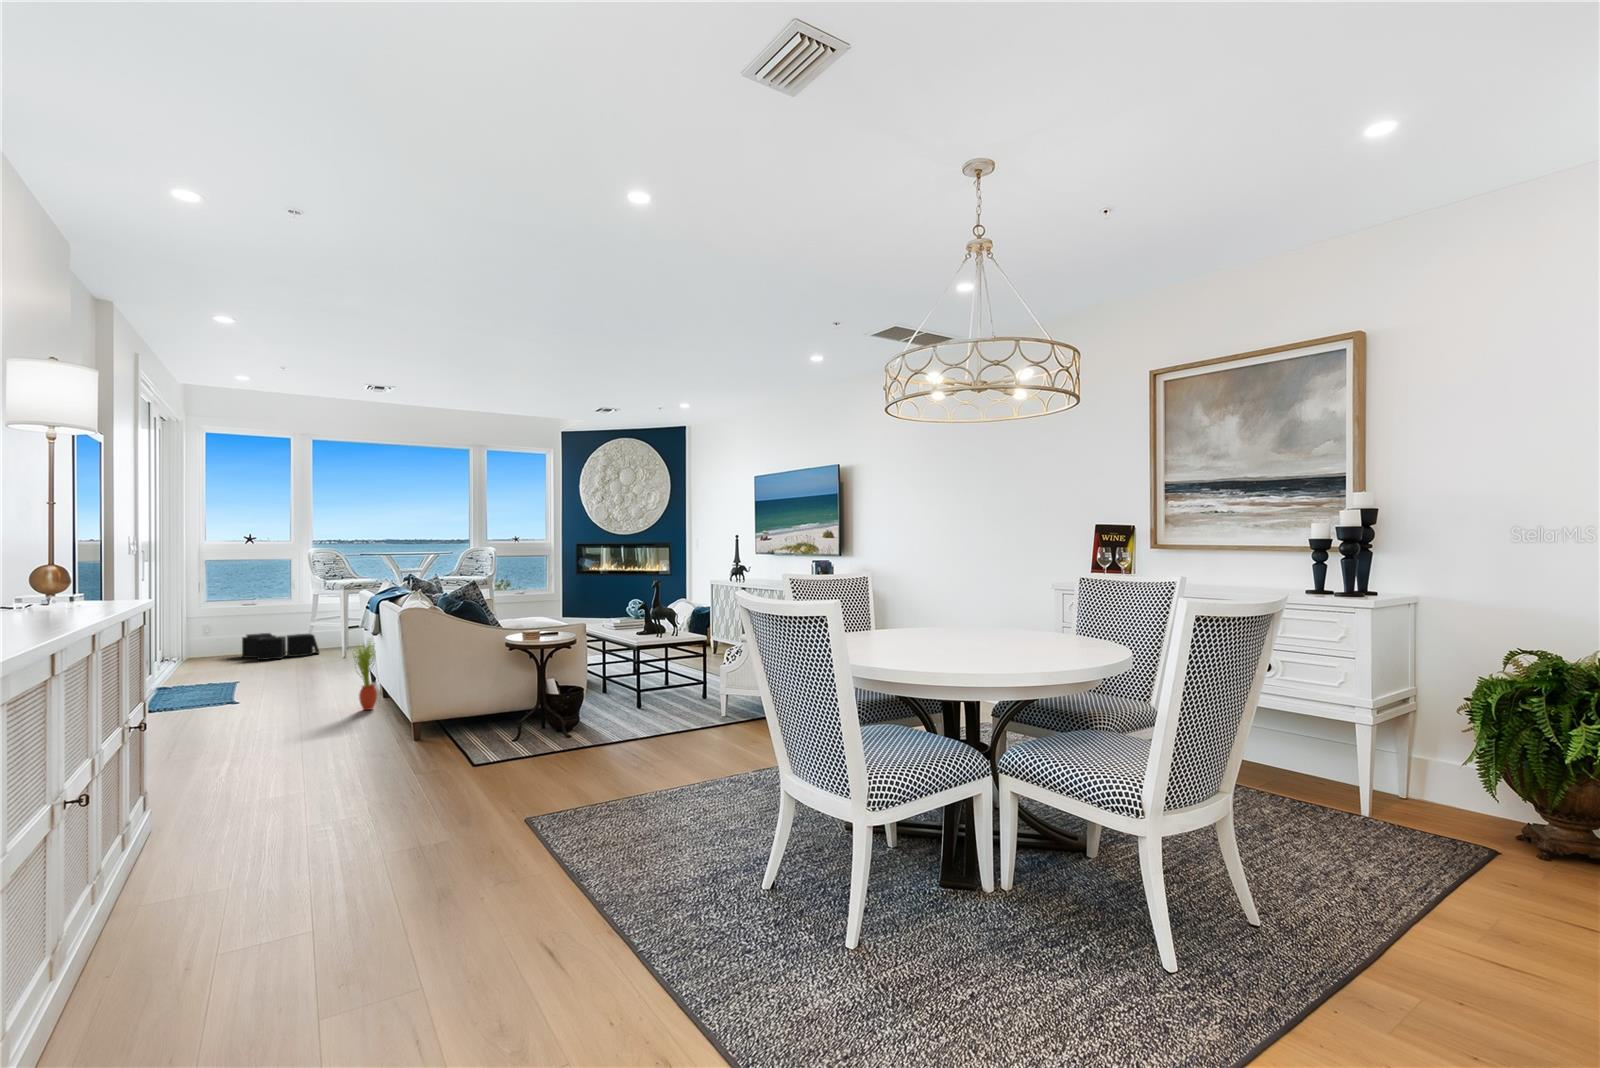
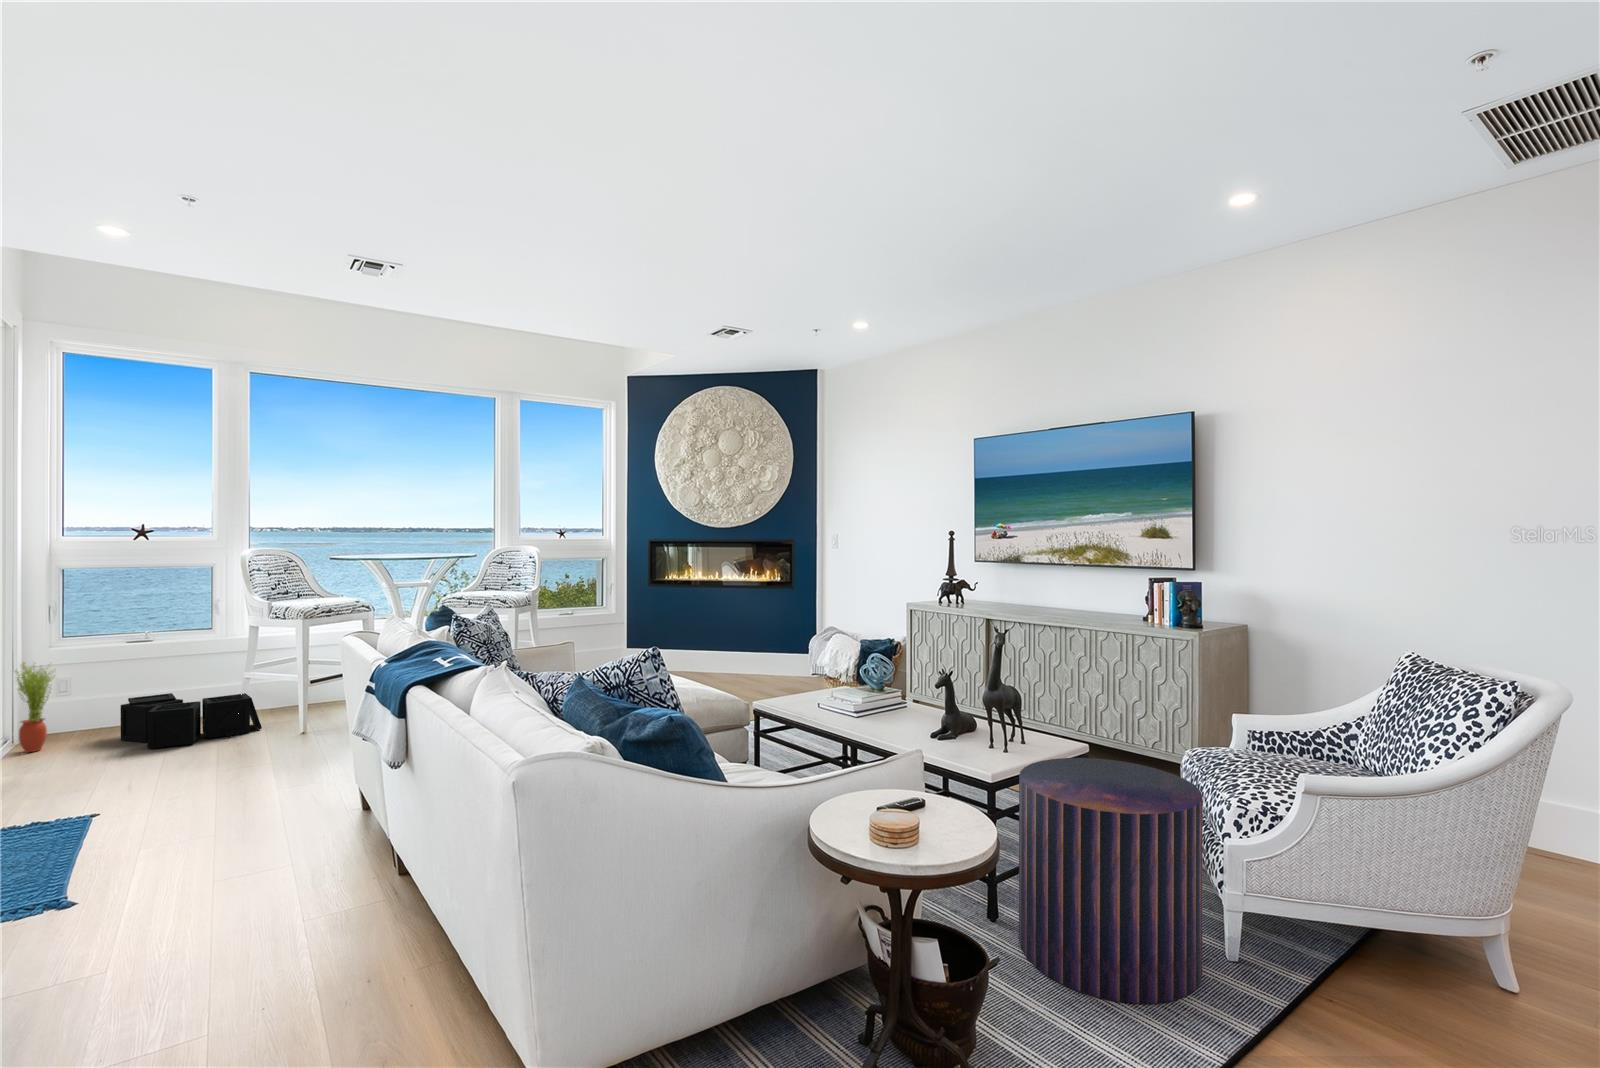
pouf: none [623,638,697,724] -> present [1019,758,1203,1004]
potted plant: present [351,641,377,710] -> present [15,663,54,752]

